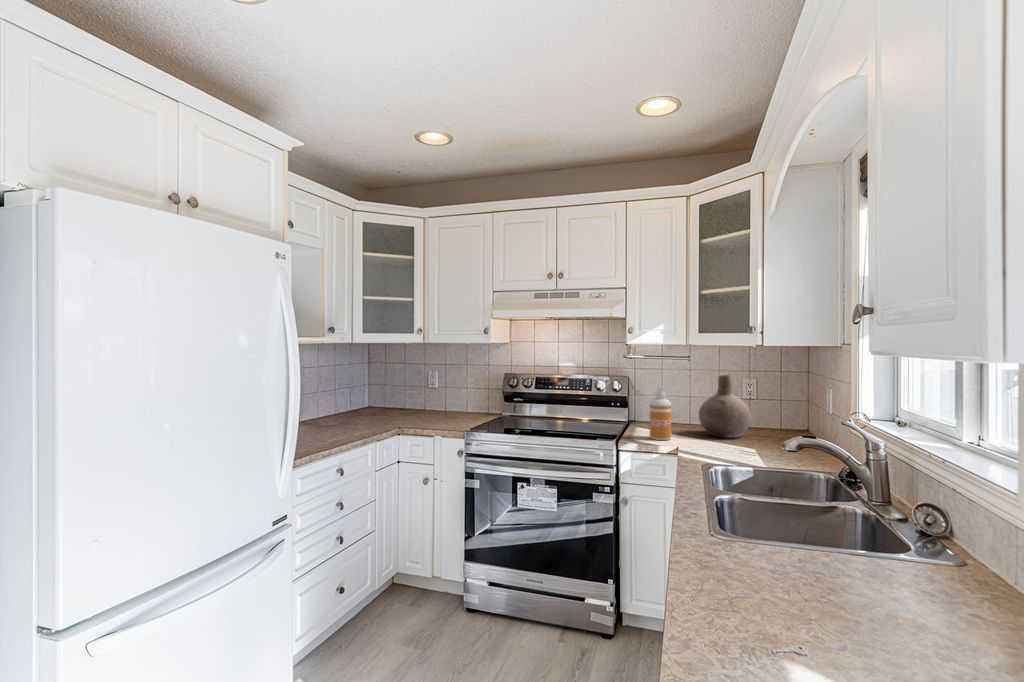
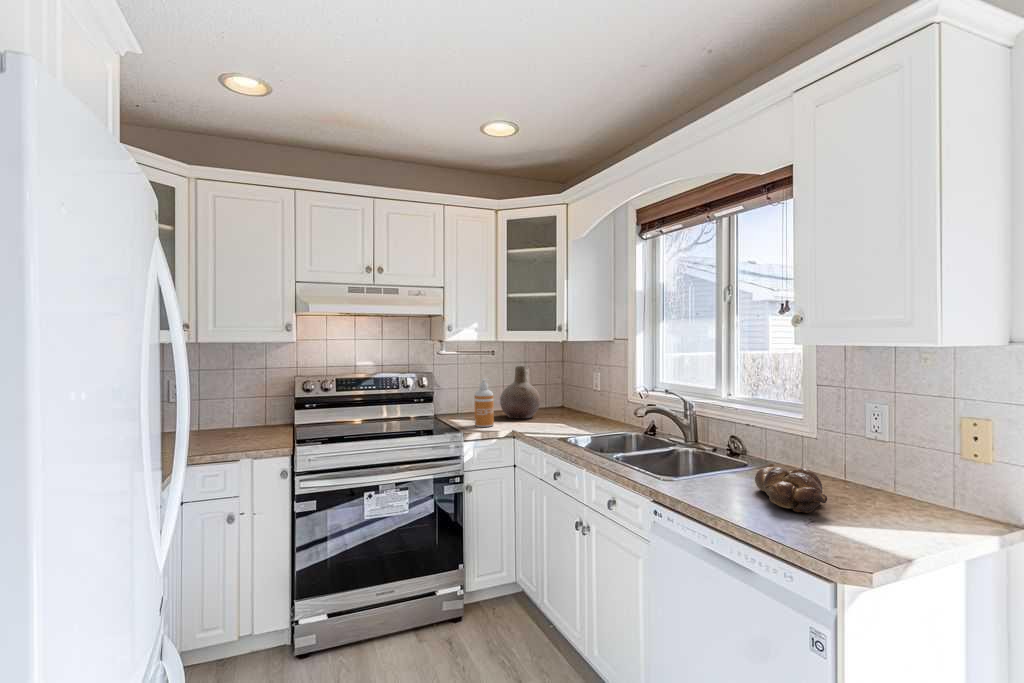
bread loaf: none [768,550,907,629] -> present [755,467,827,513]

